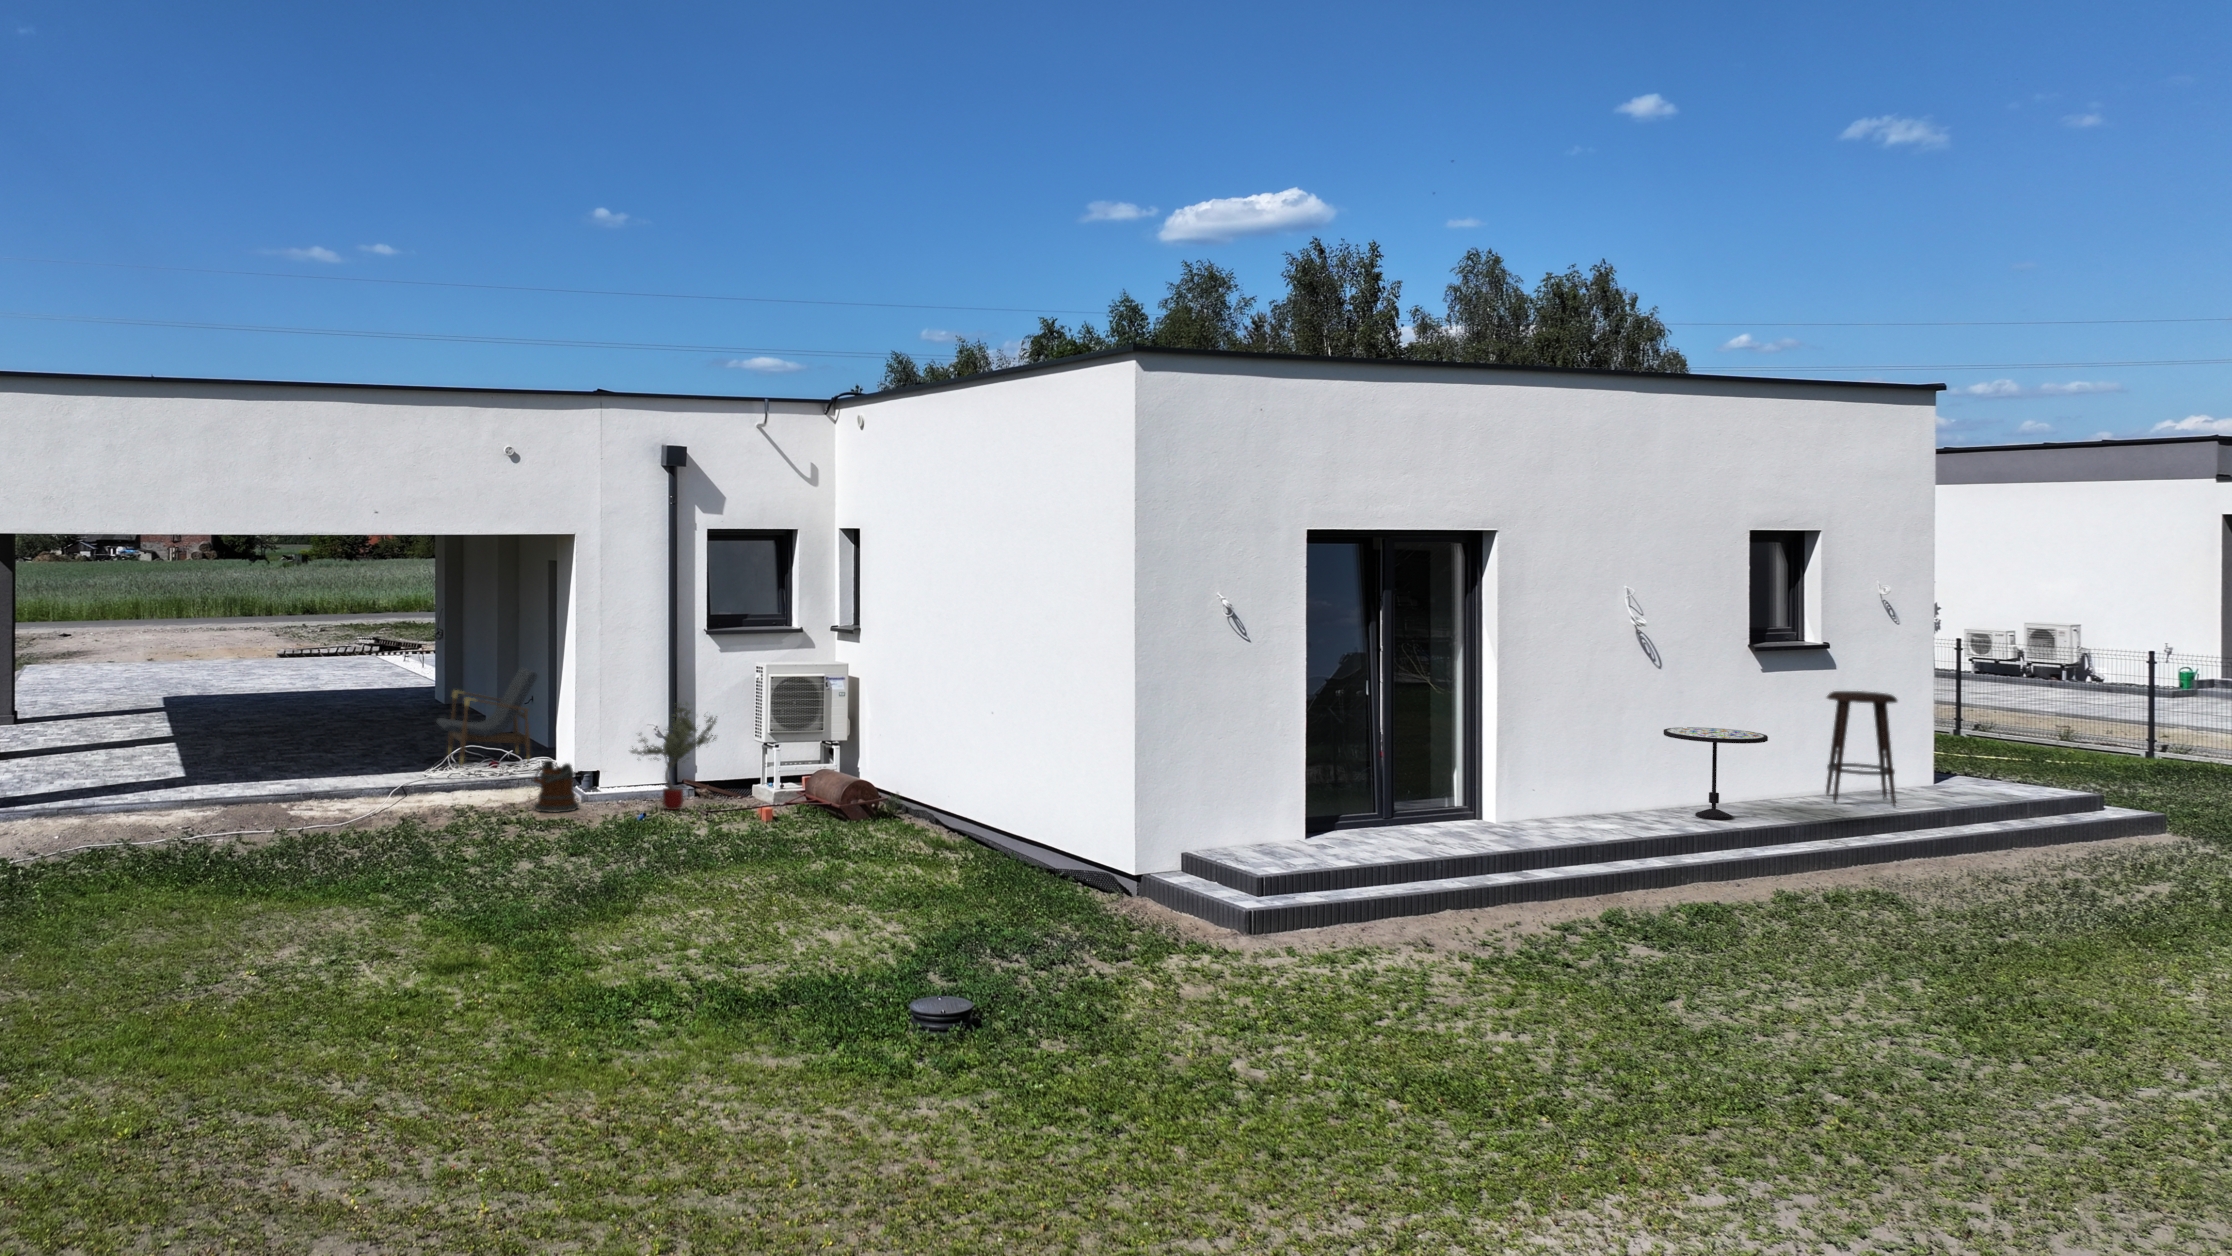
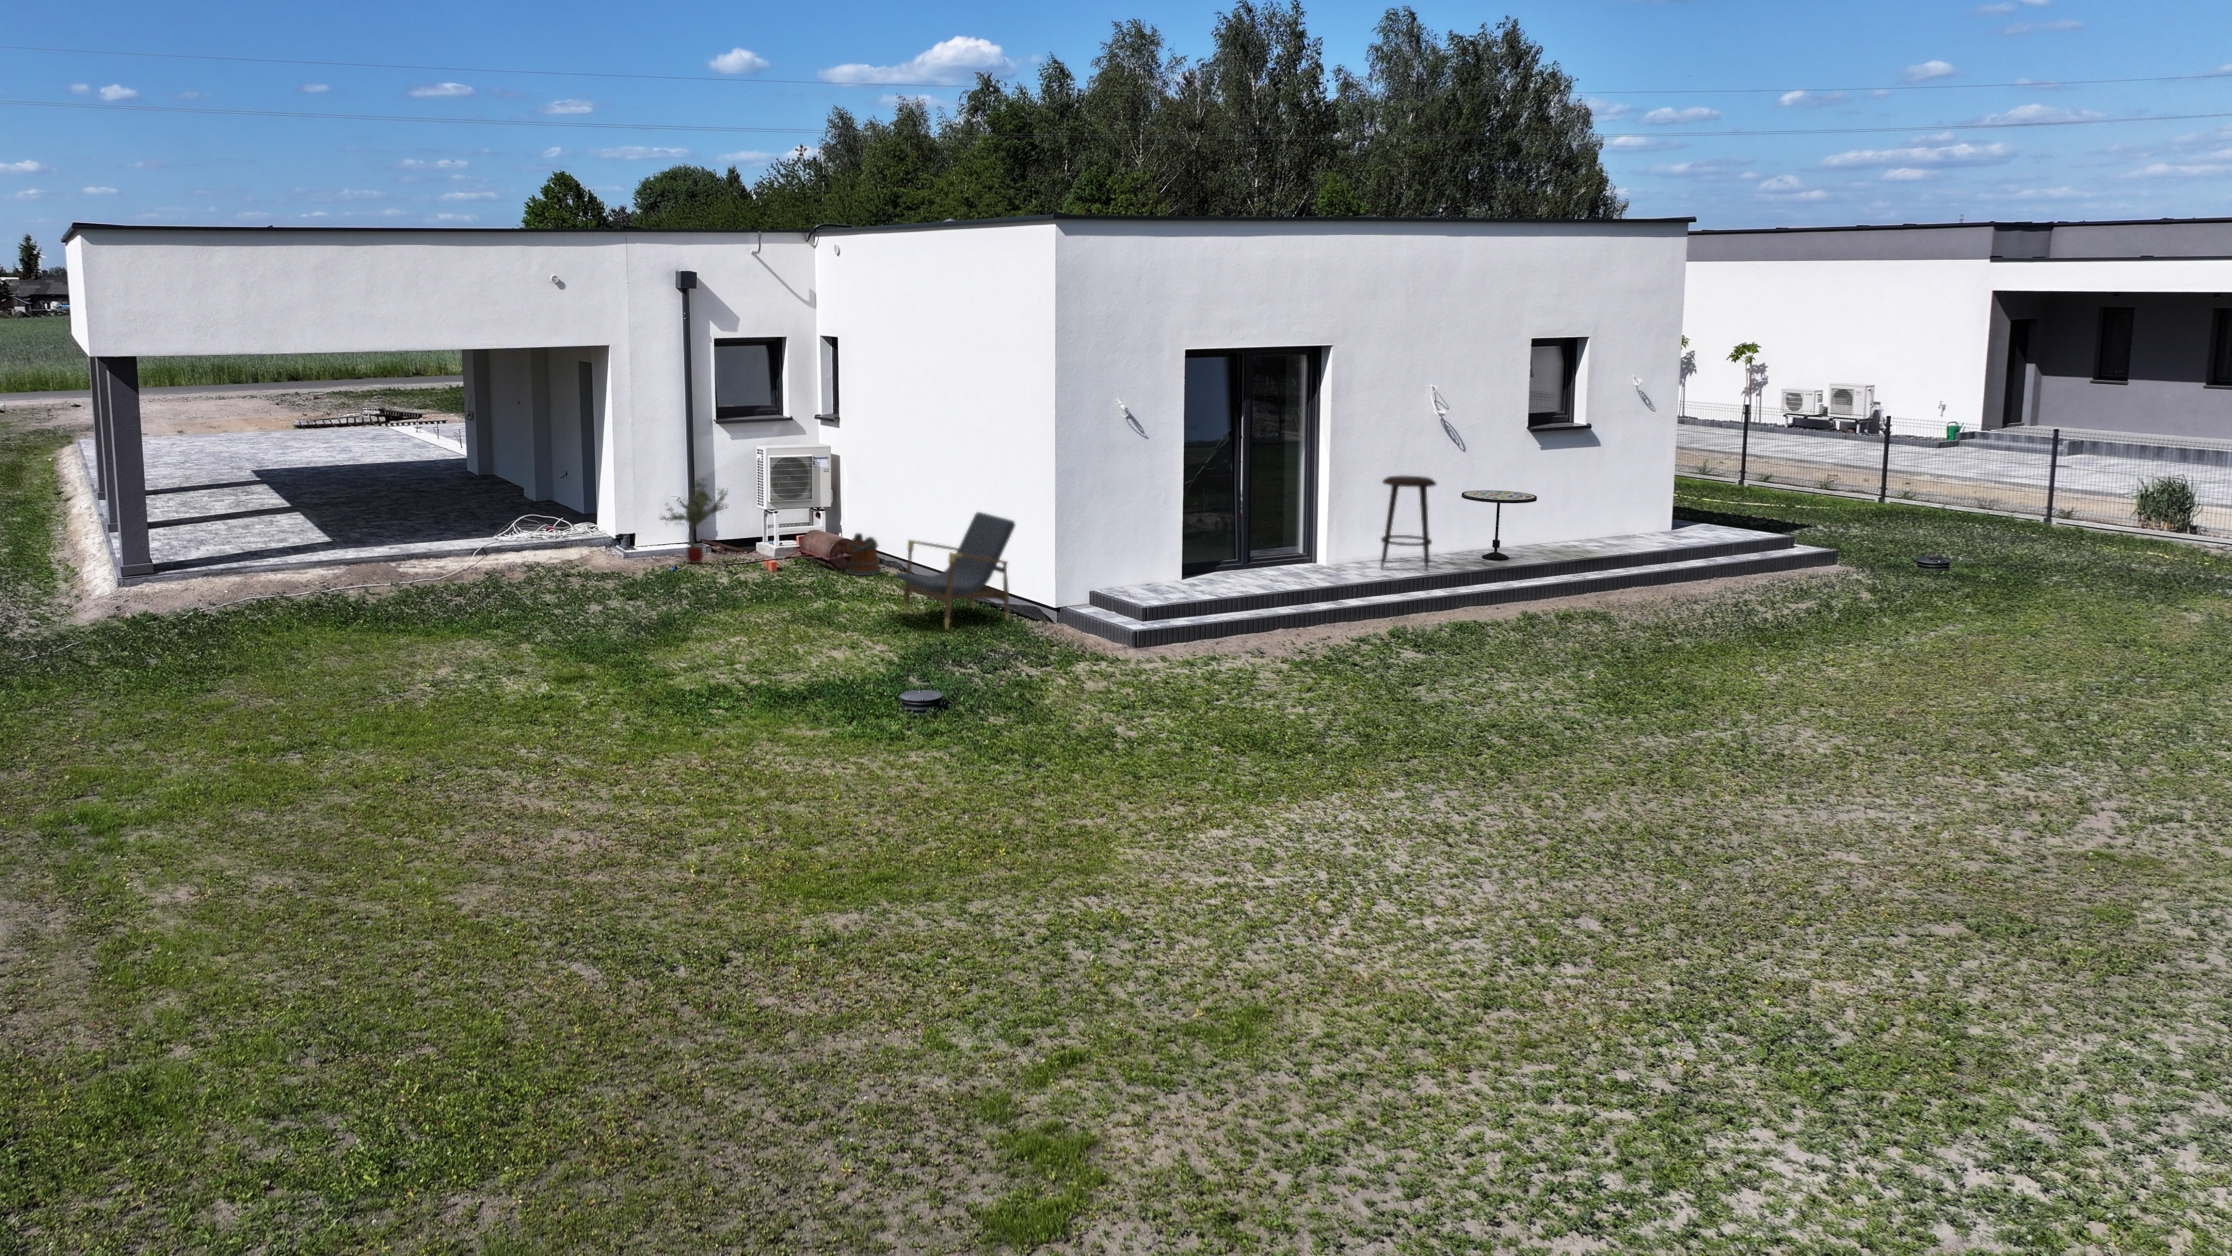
lounge chair: present [436,668,537,766] -> present [896,512,1015,629]
stool: present [1826,691,1897,807] -> present [1381,476,1436,571]
bucket: present [534,760,579,813] -> present [845,533,882,576]

